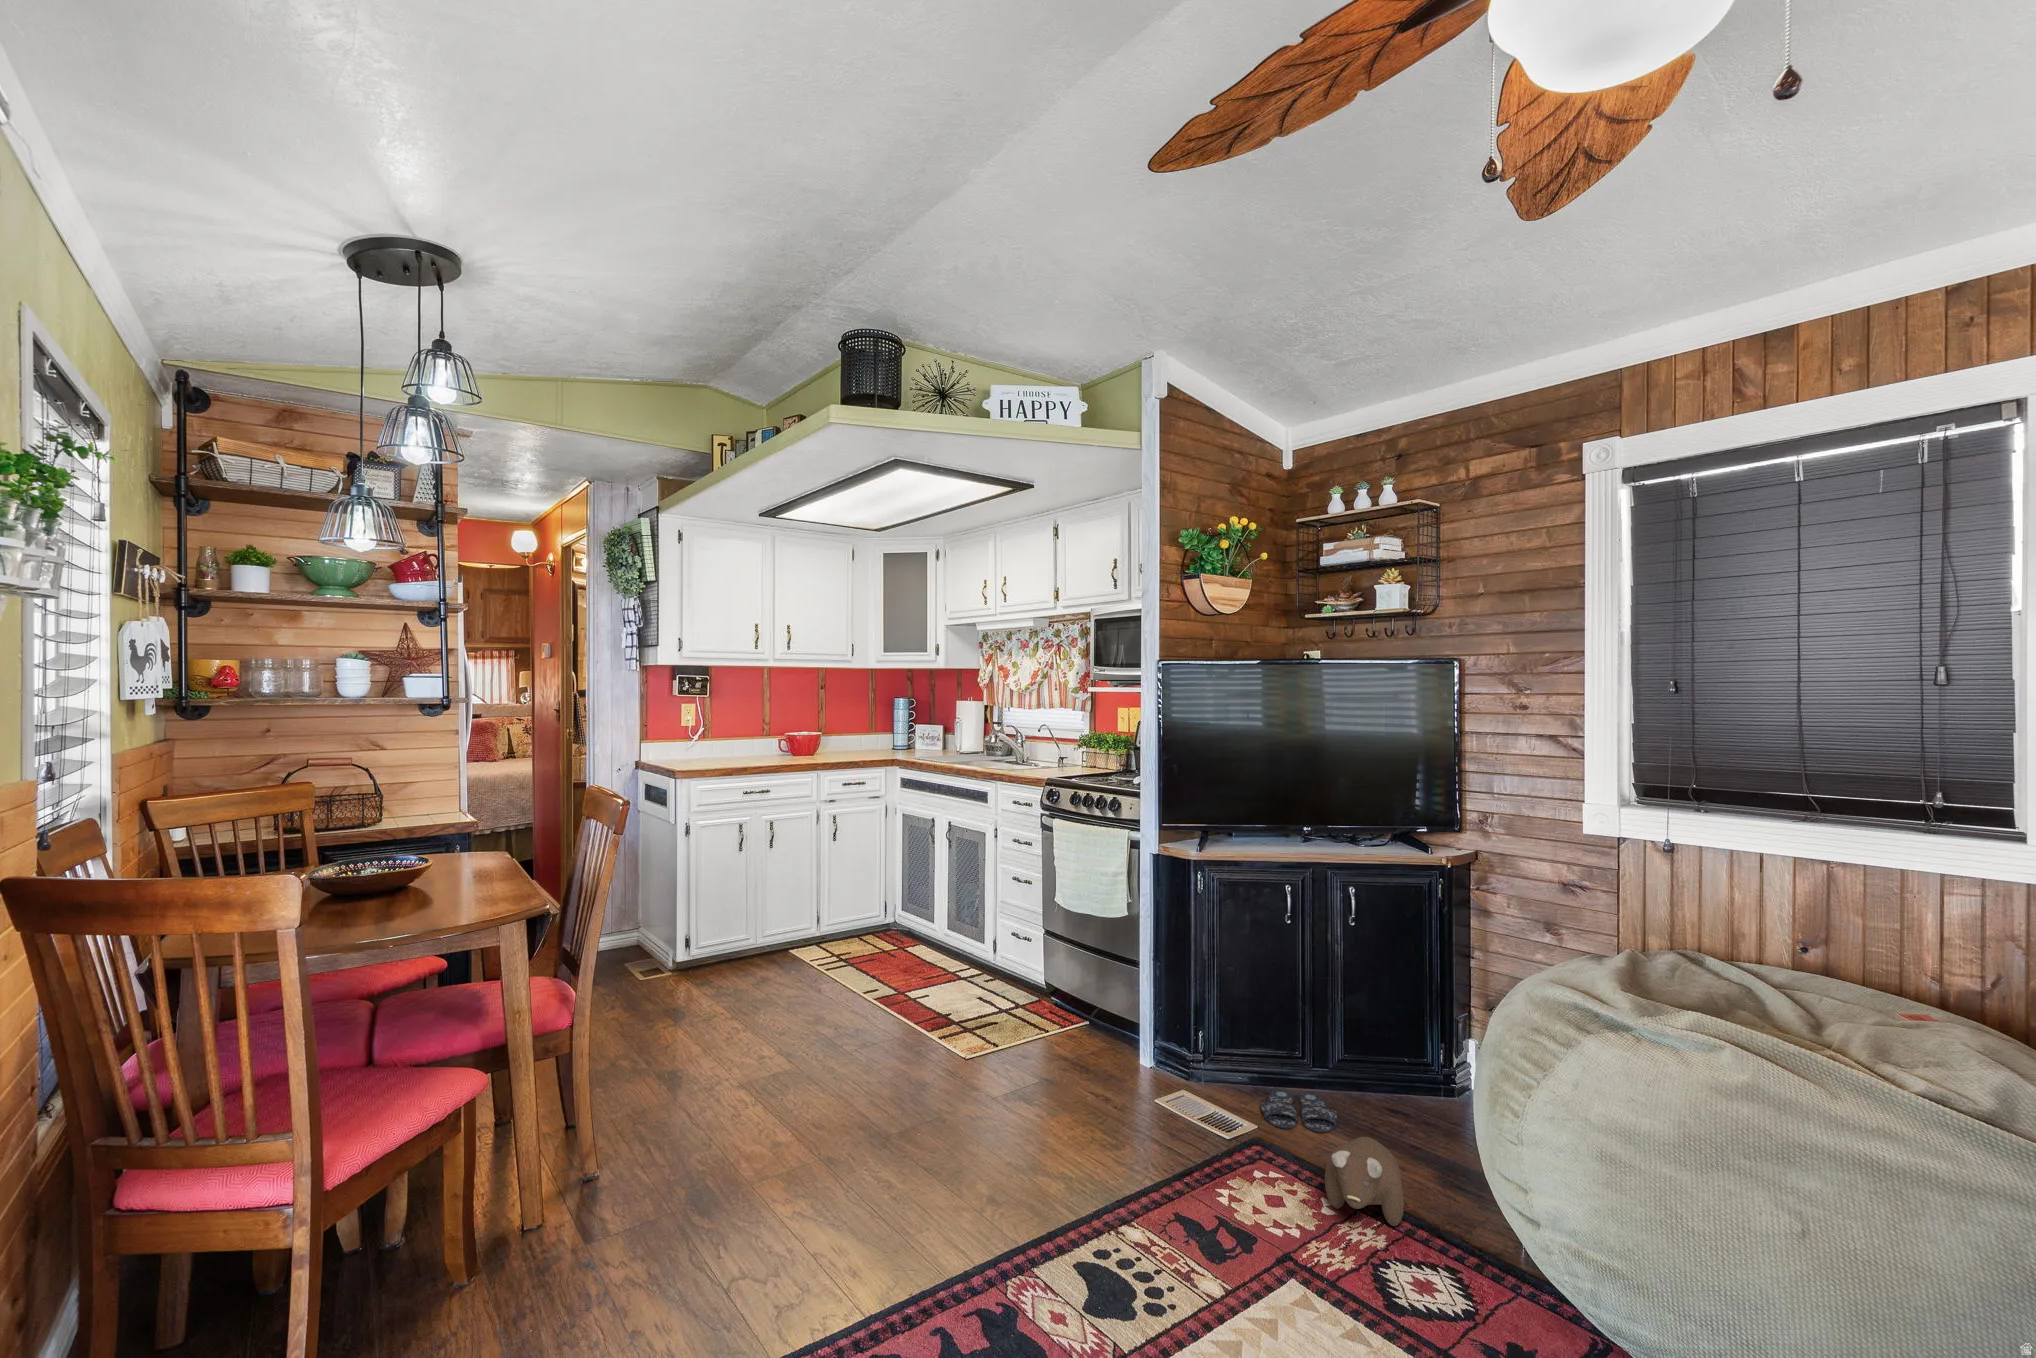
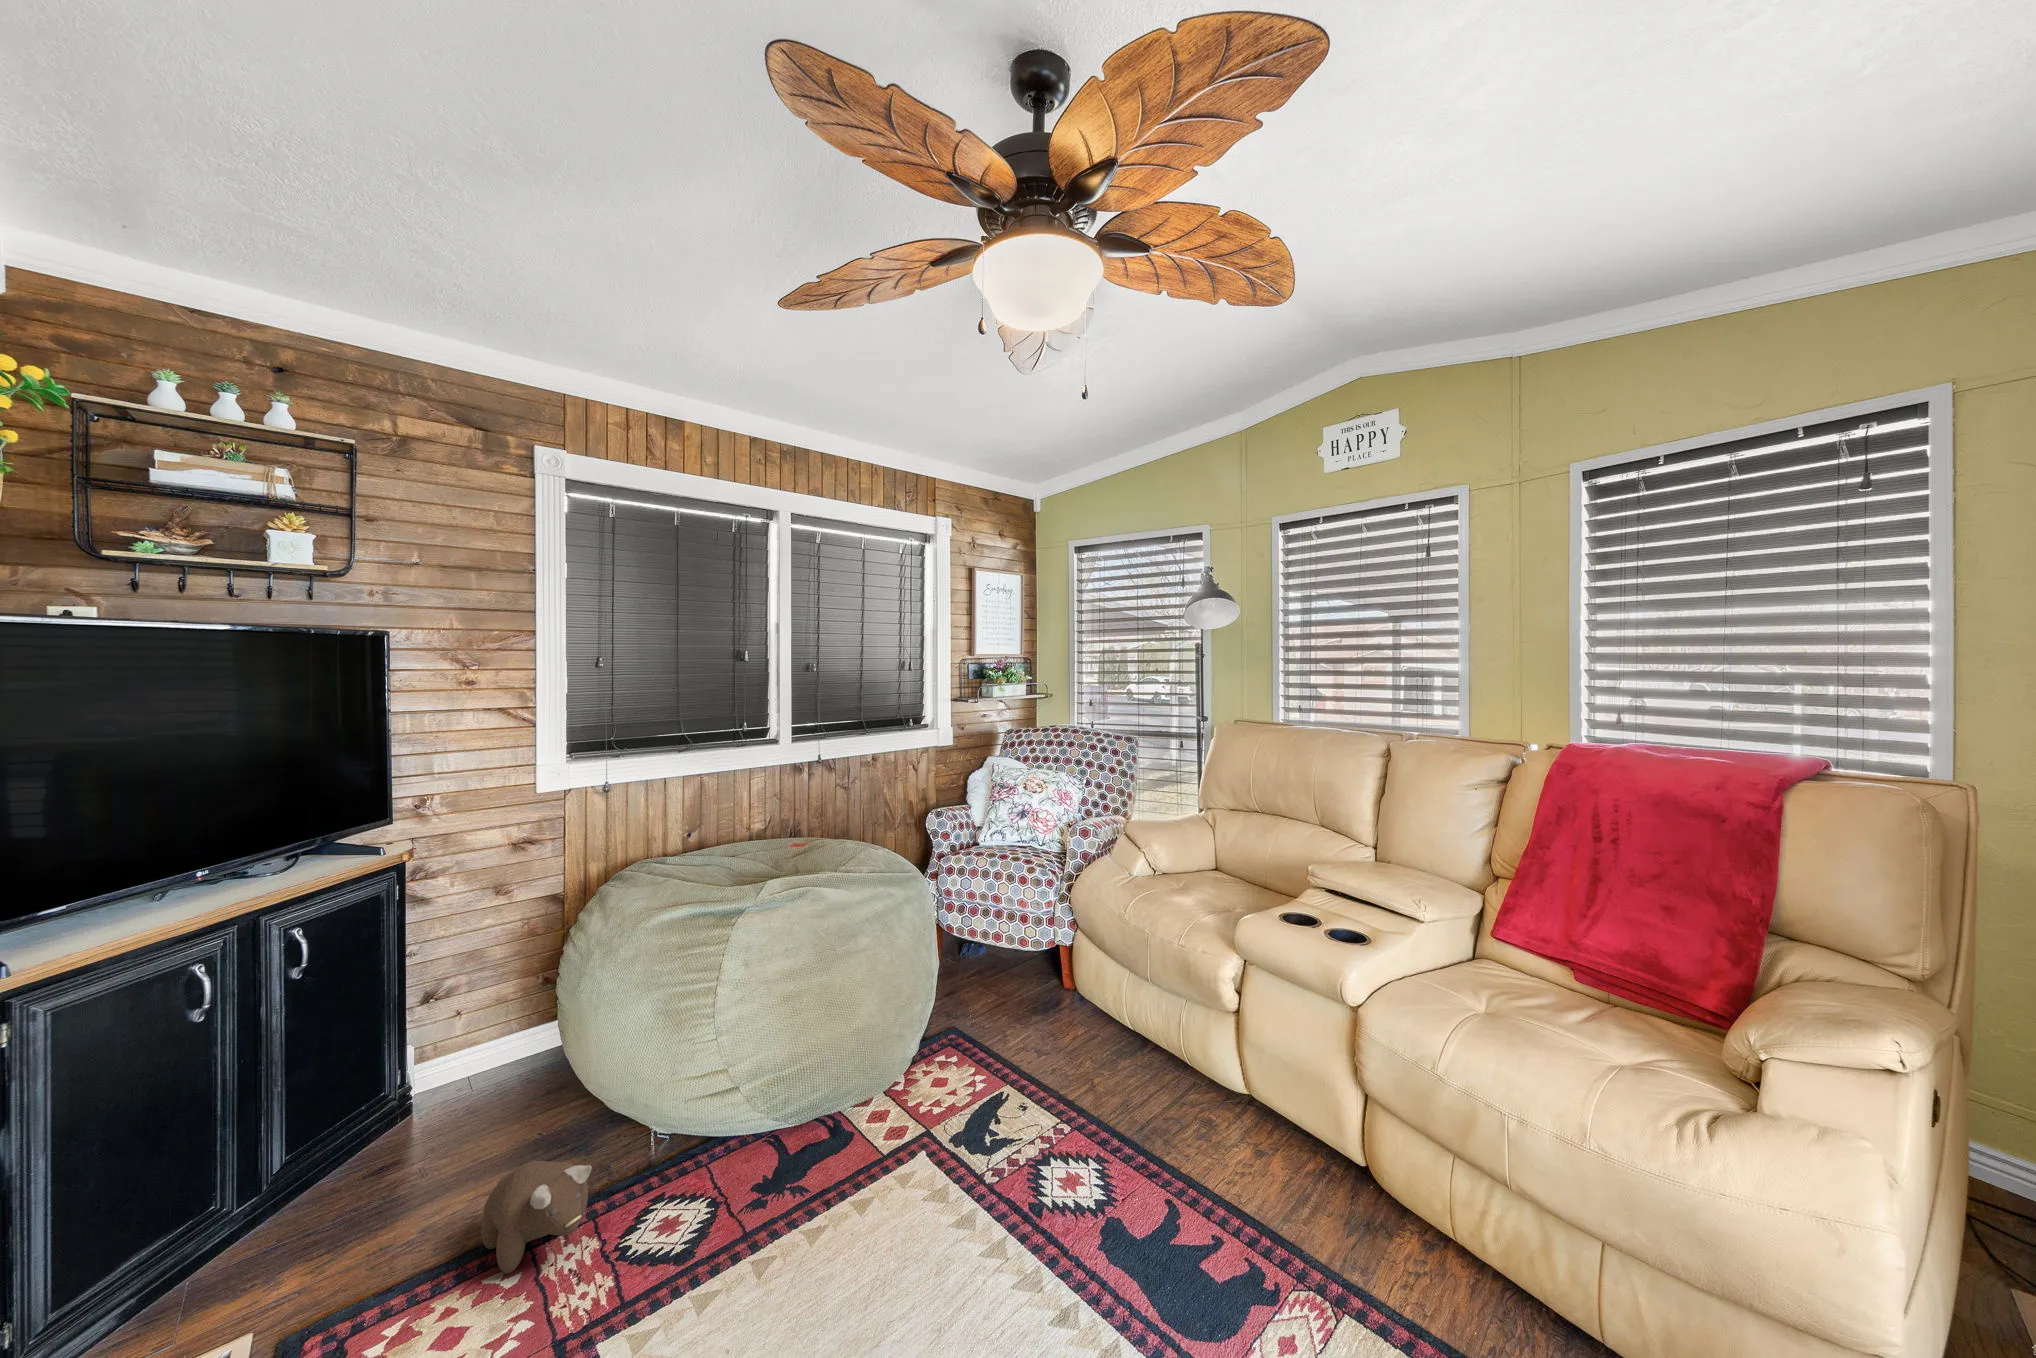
slippers: present [1261,1089,1337,1133] -> none [189,1224,364,1318]

